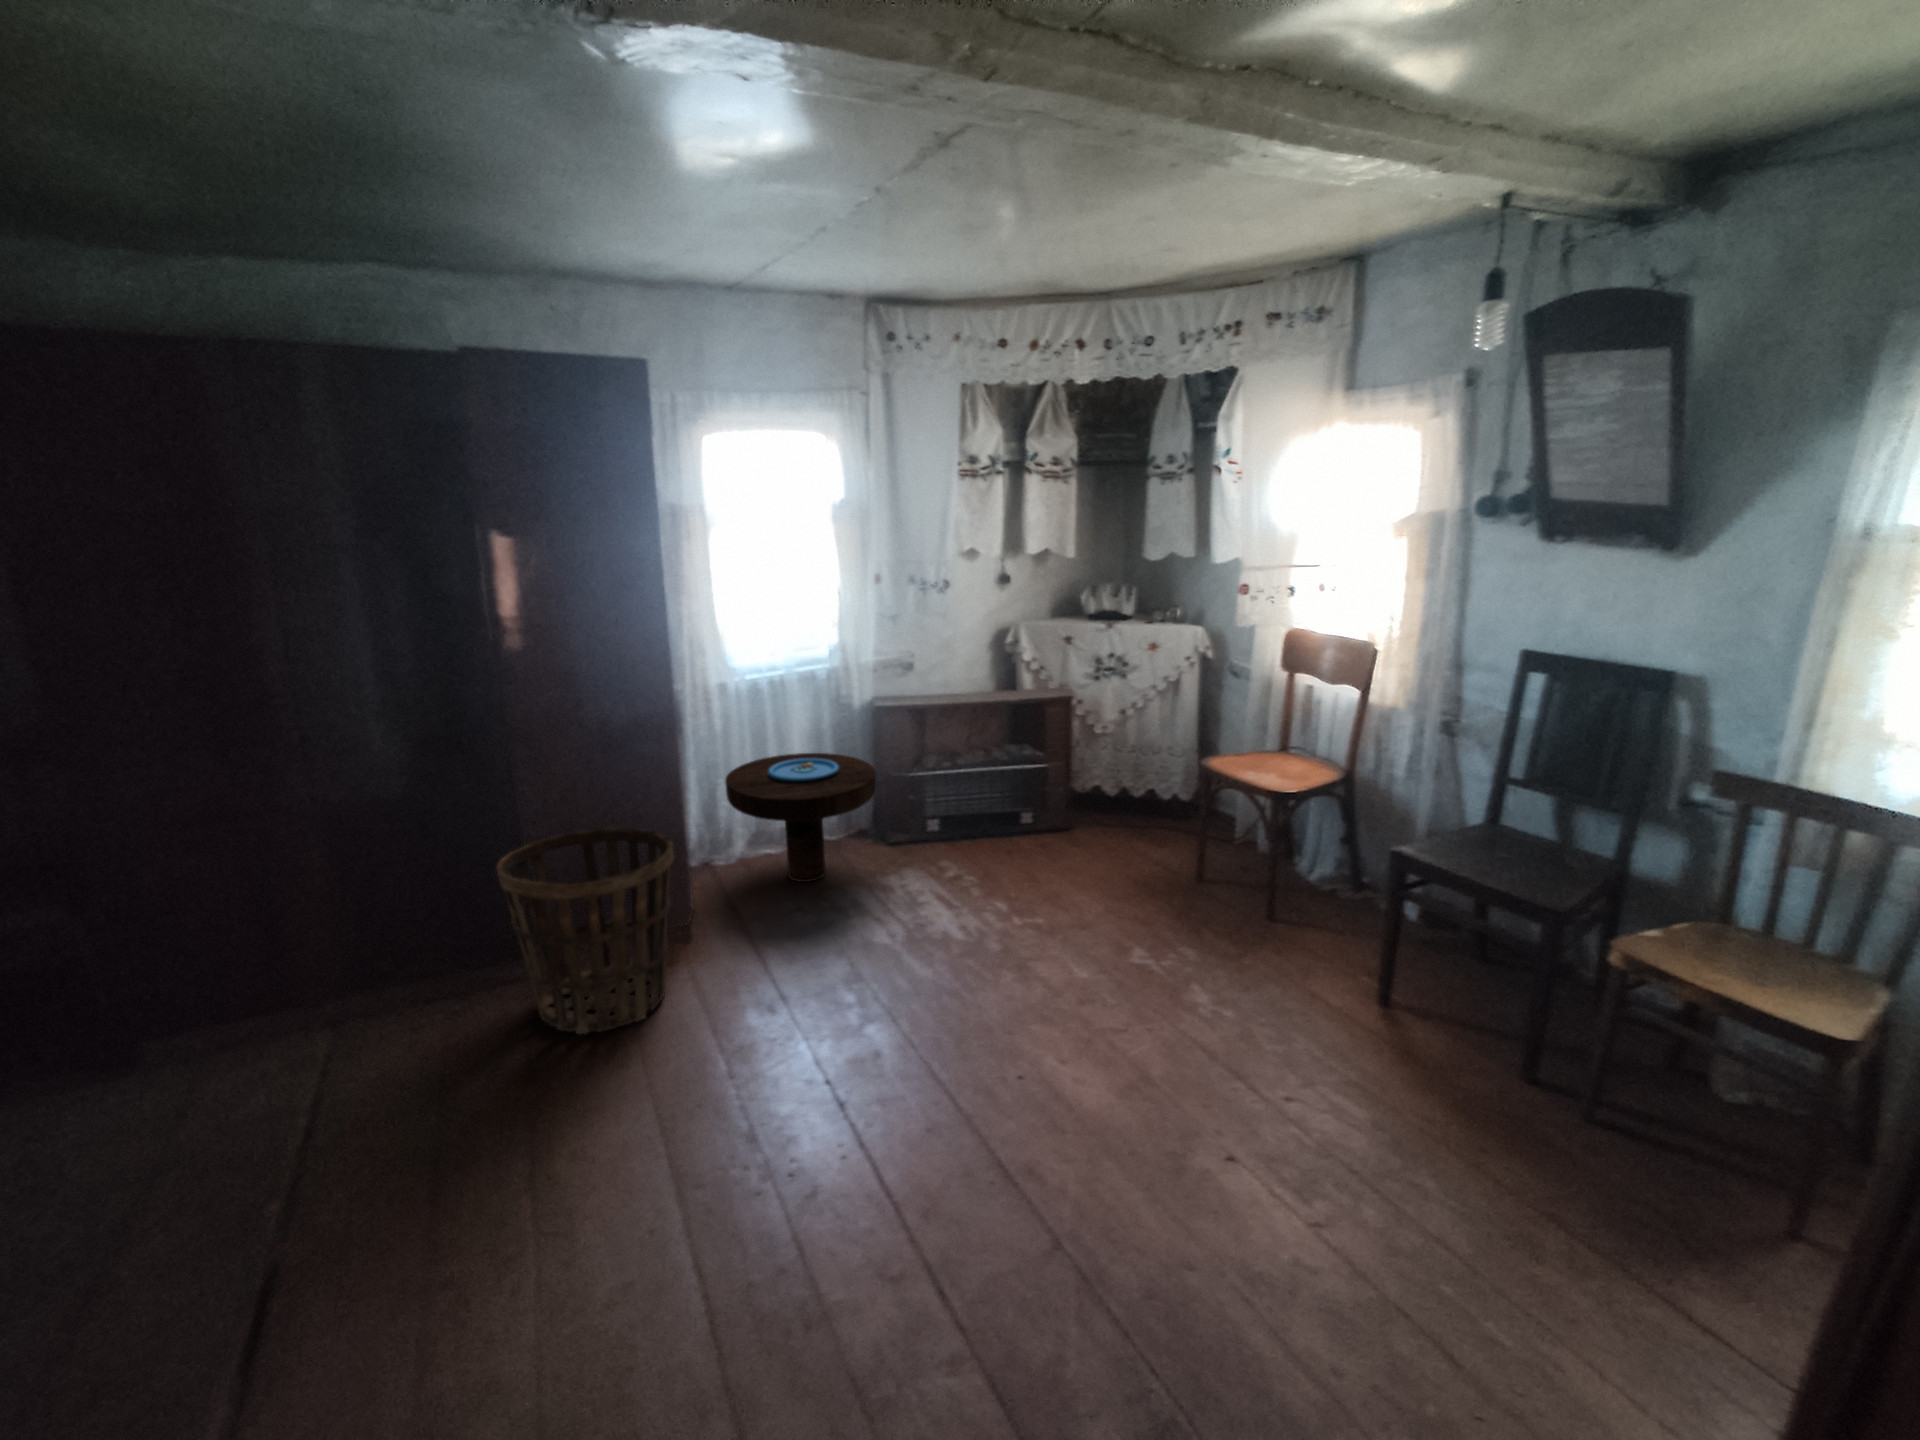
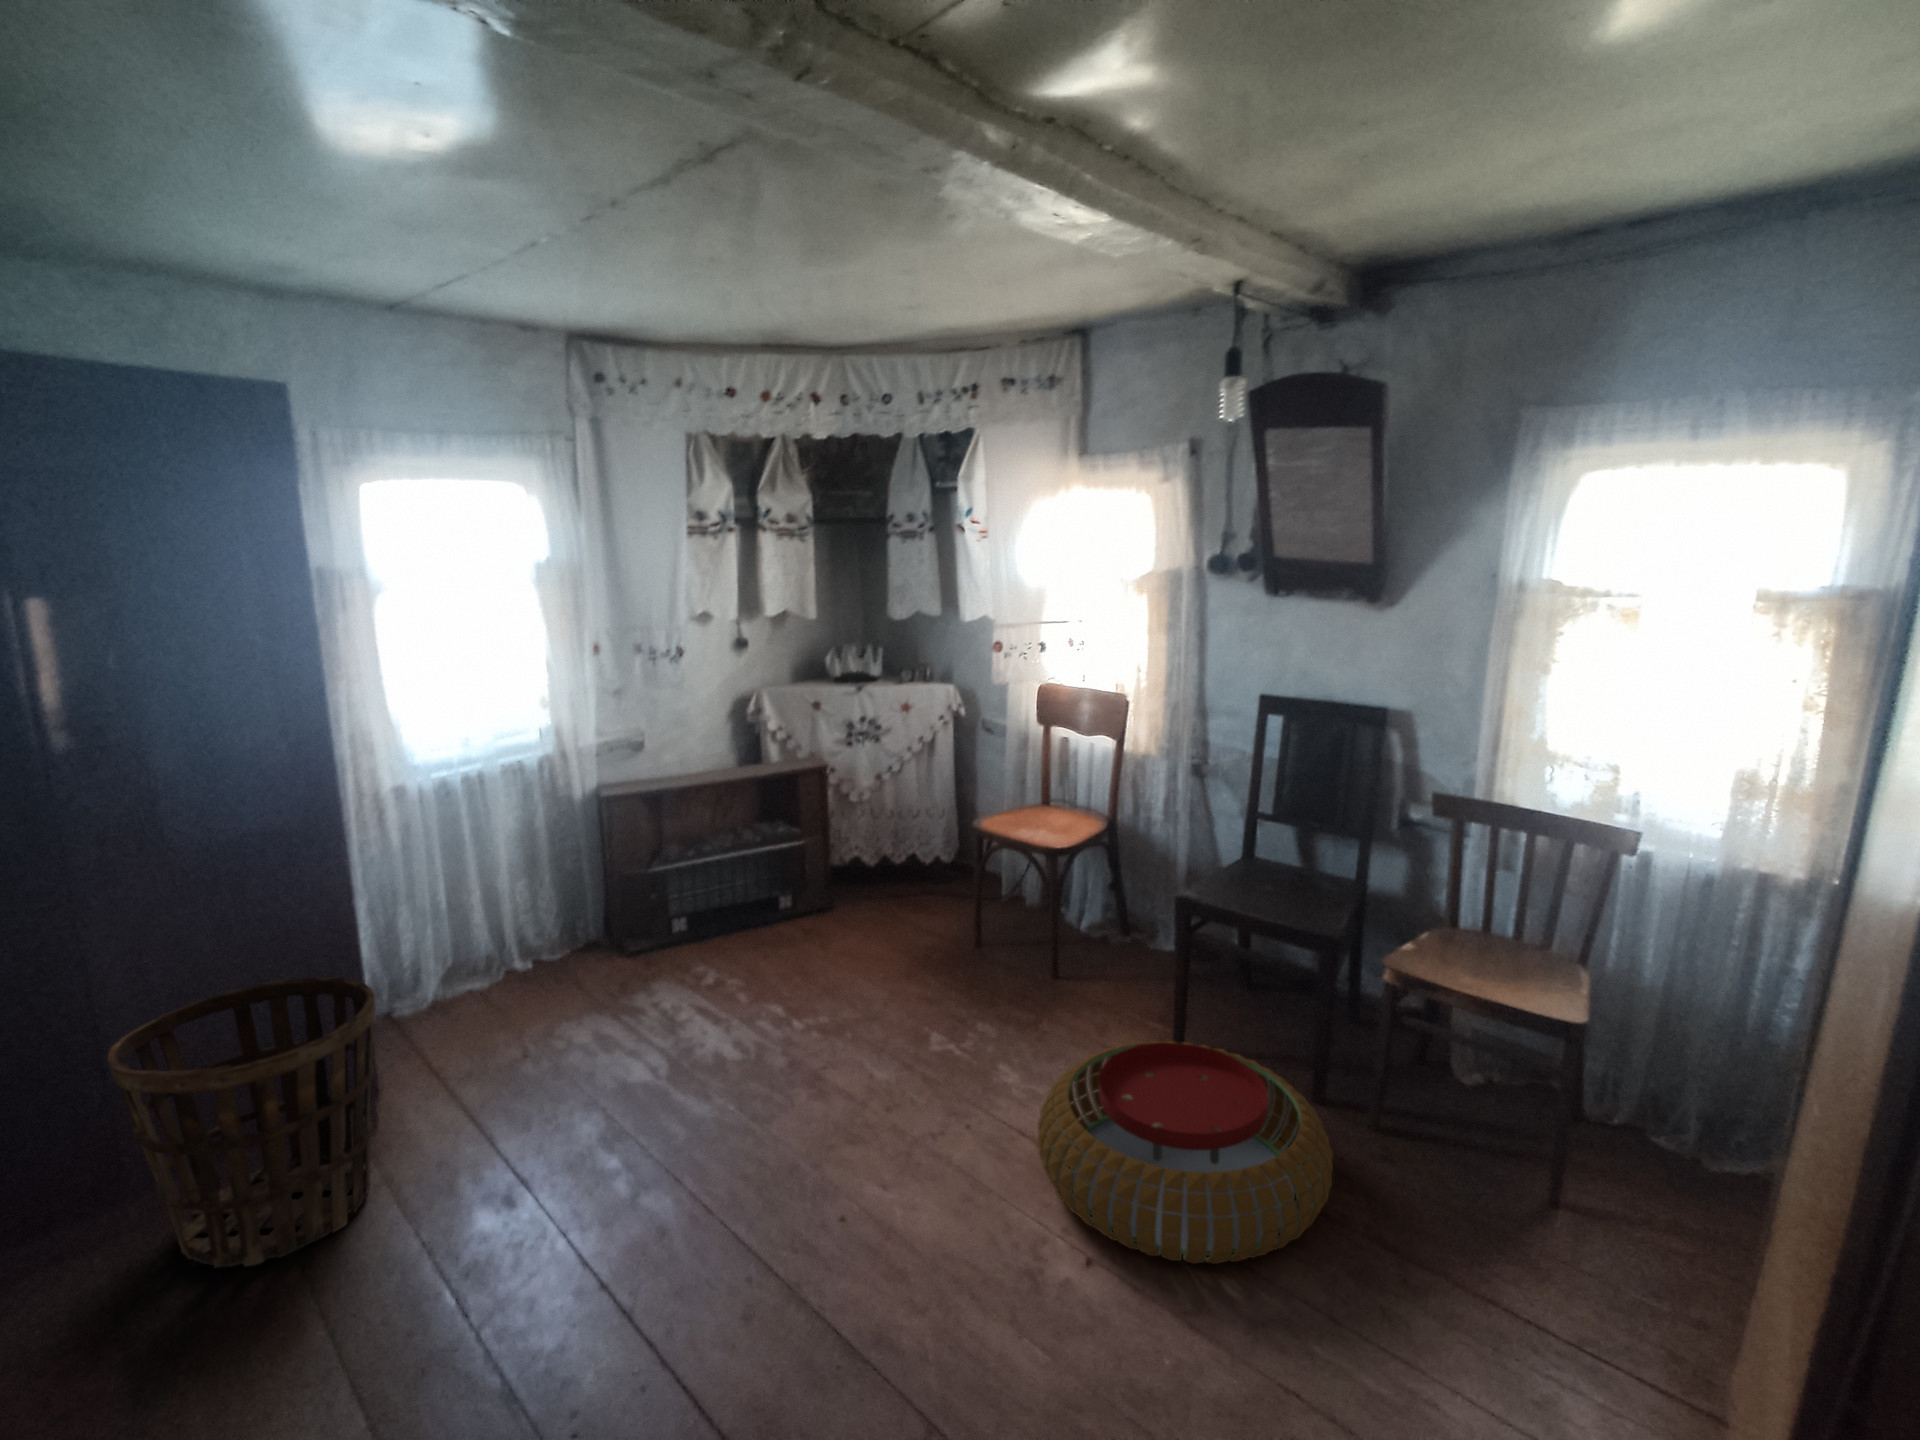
side table: present [725,753,876,882] -> none [421,854,616,1012]
pouf: none [1204,987,1517,1212] -> present [1038,1041,1333,1264]

